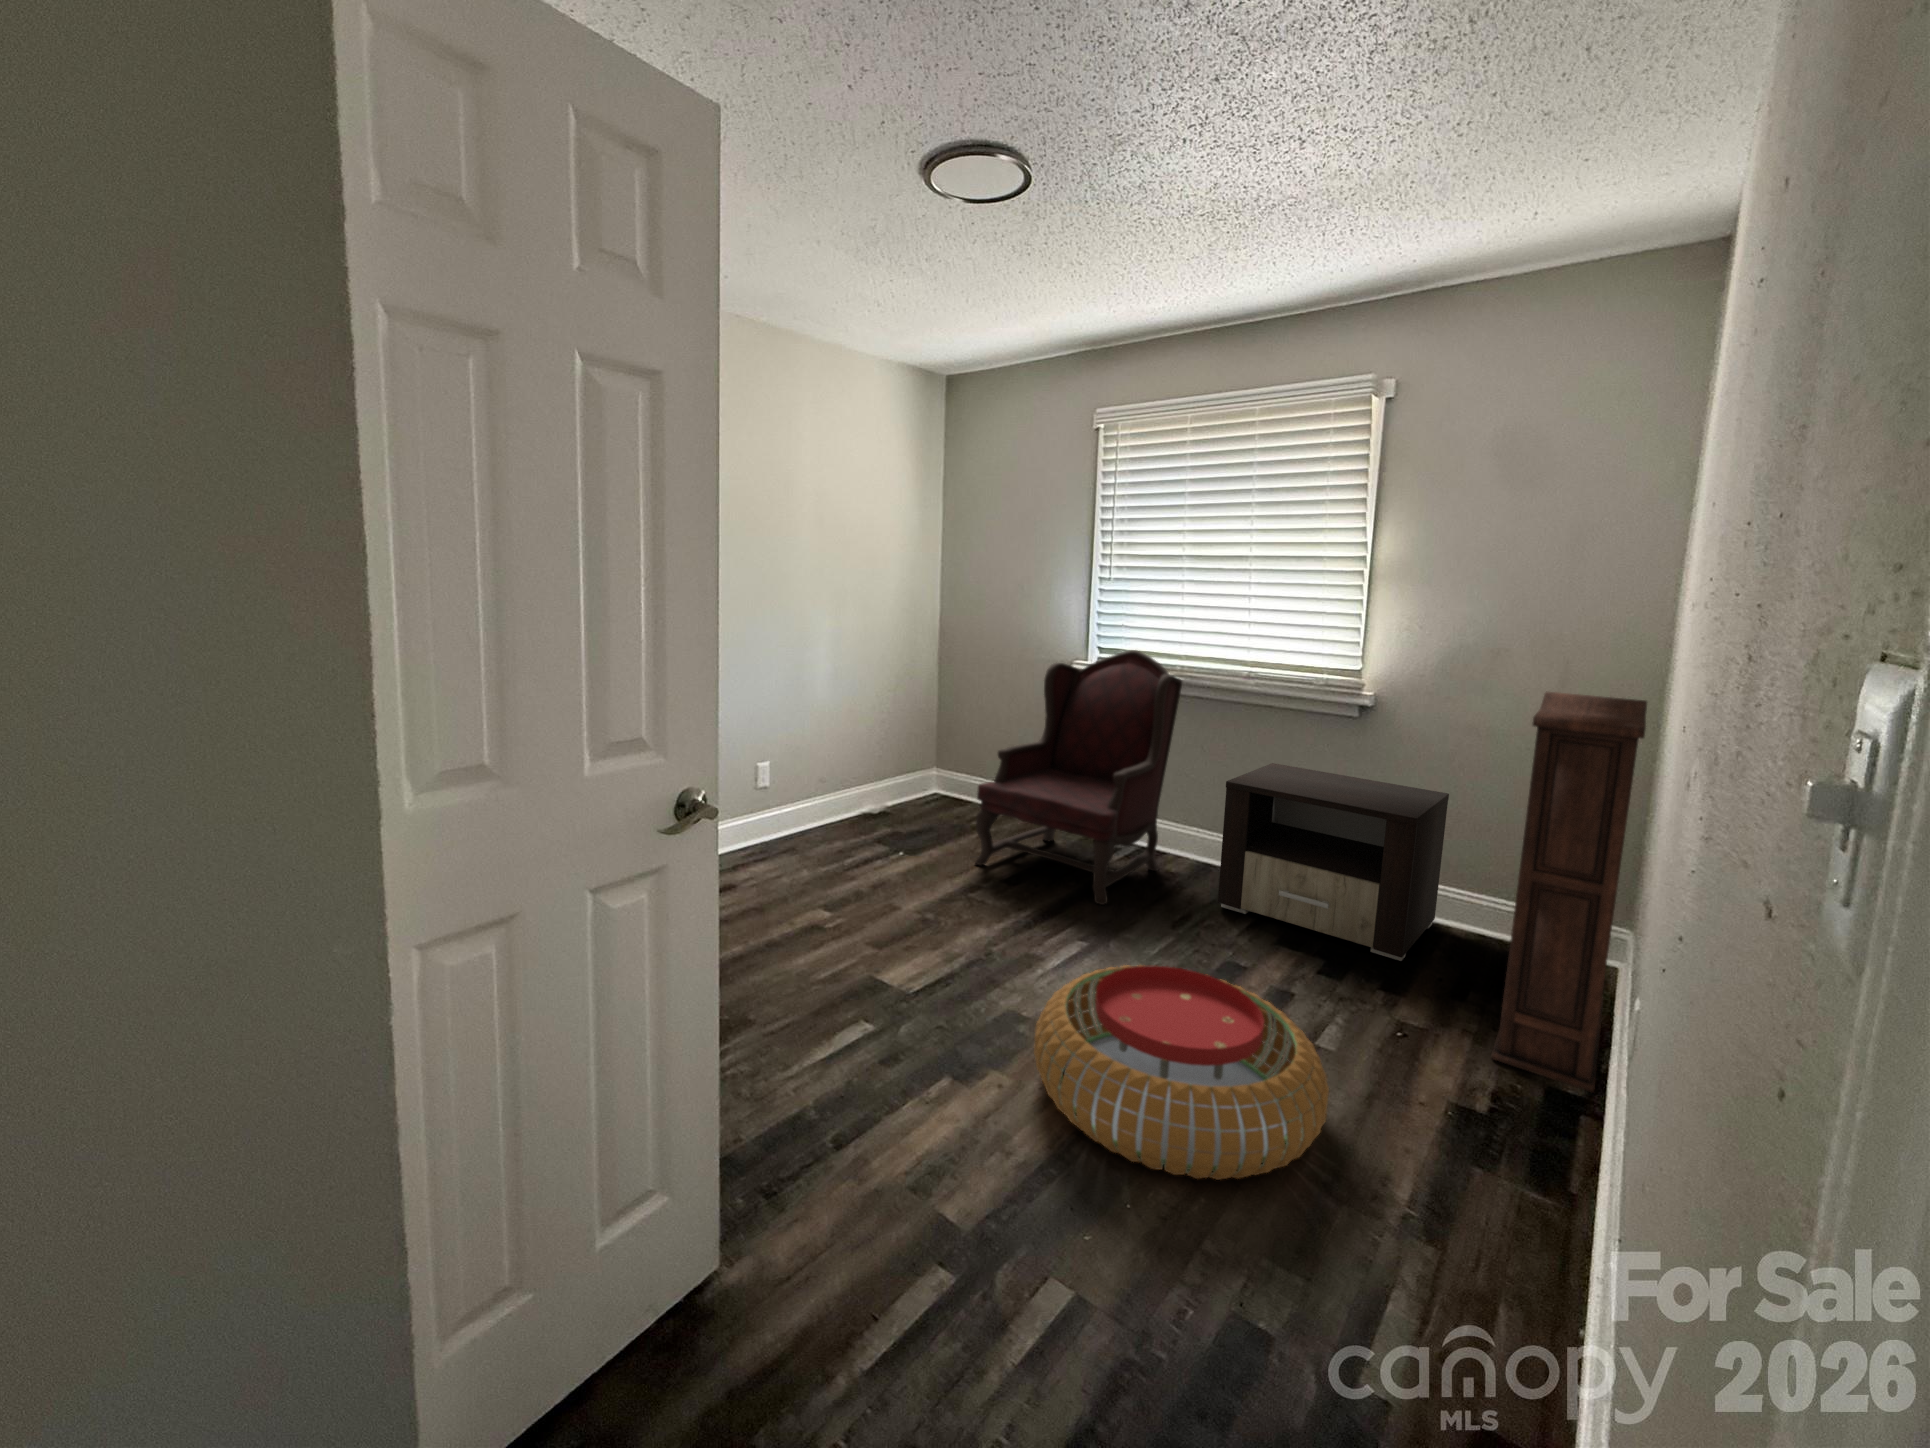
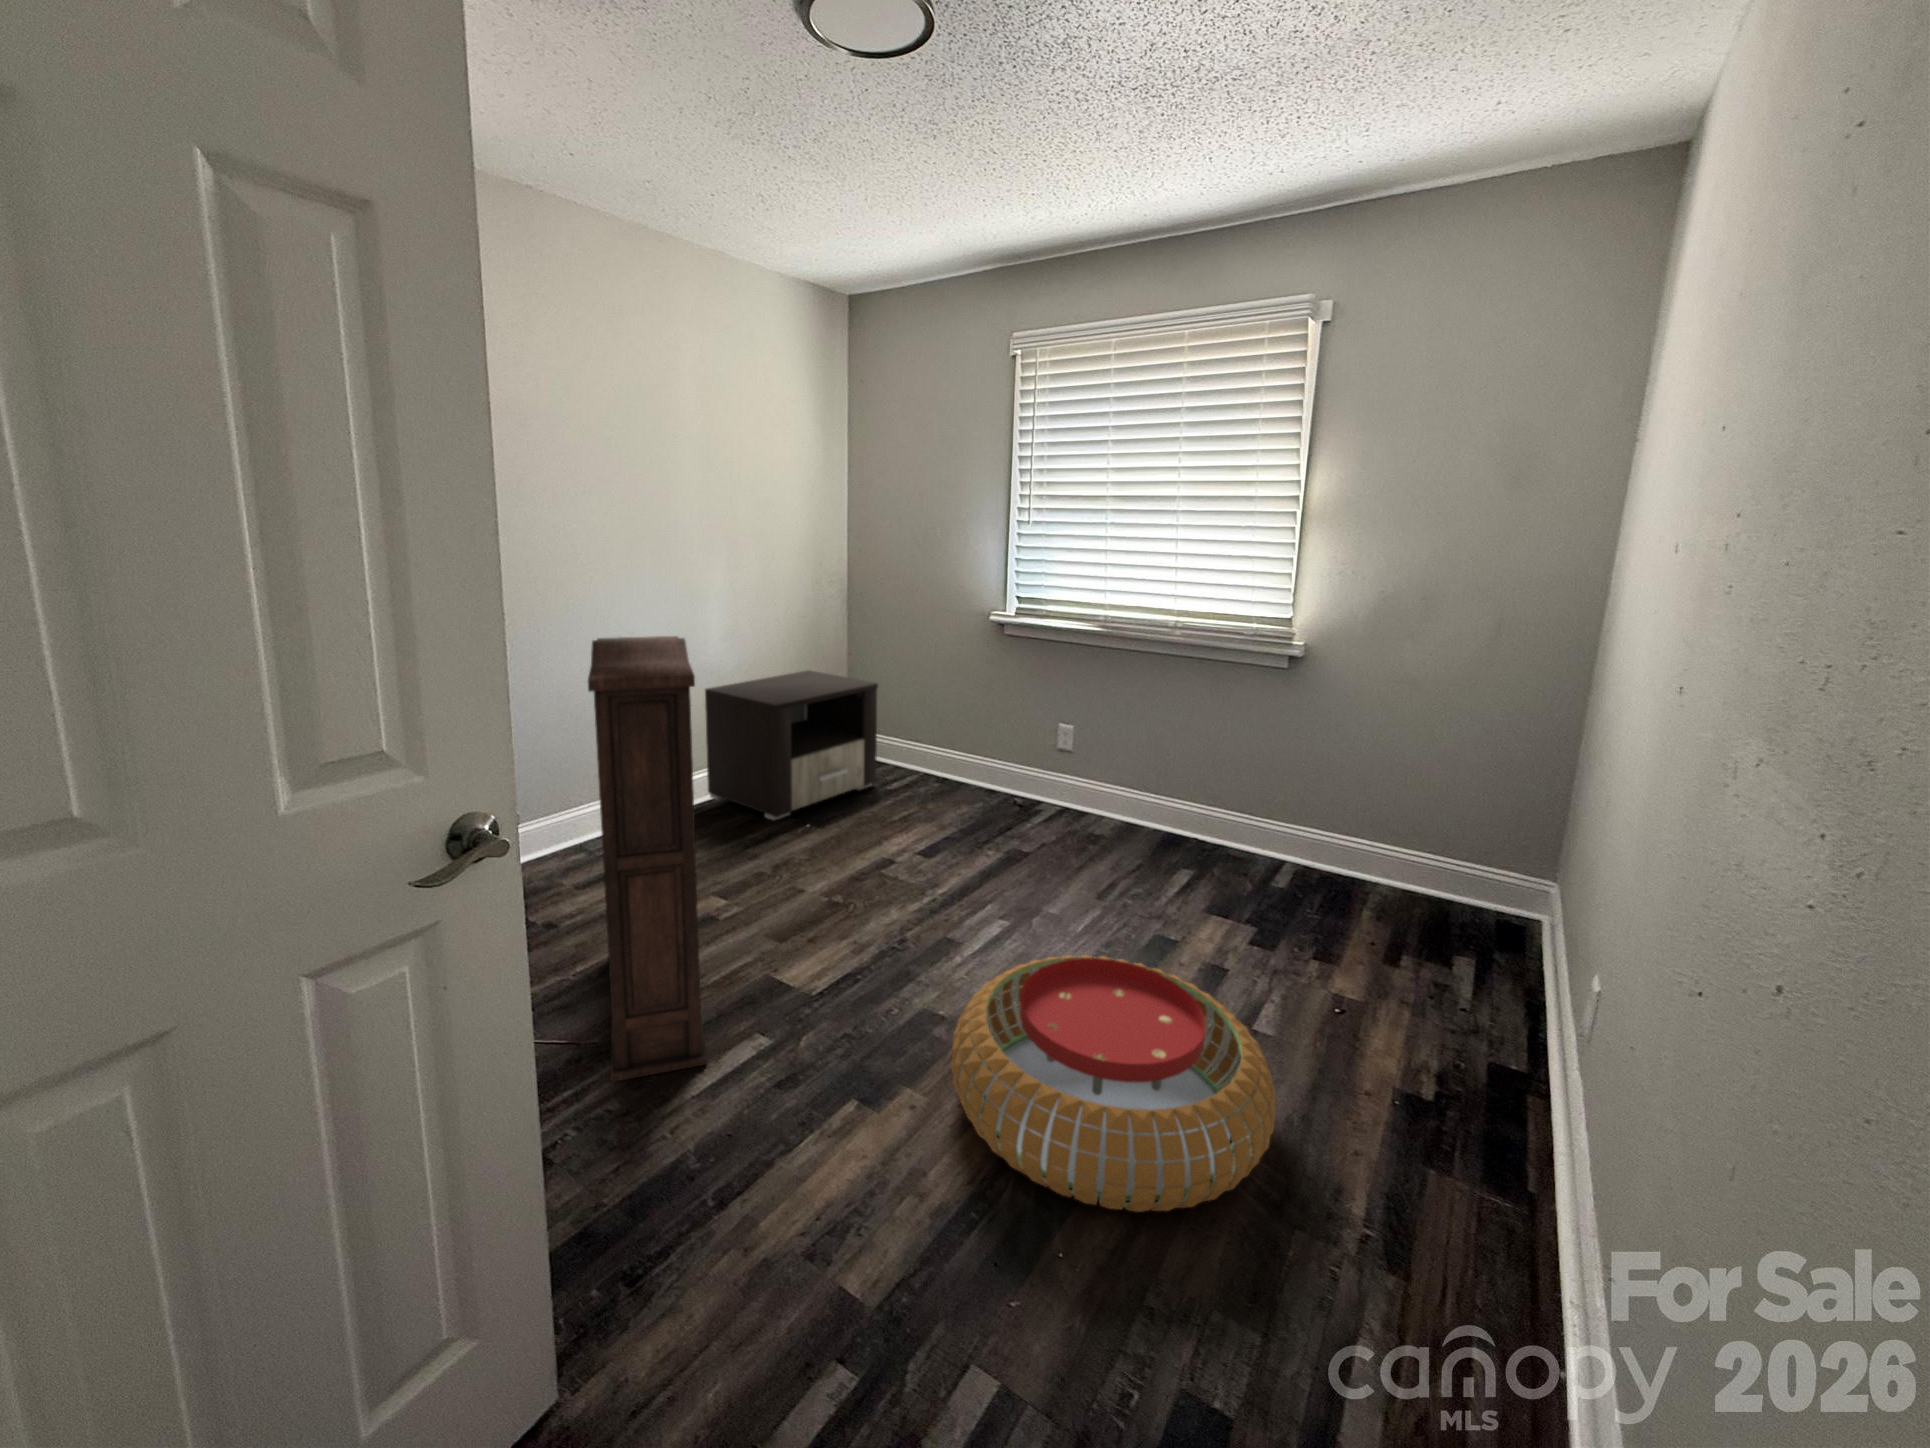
armchair: present [975,650,1182,905] -> none [887,599,1106,876]
bookshelf: present [1491,692,1647,1092] -> present [588,636,707,1082]
nightstand: present [1218,763,1449,961] -> present [705,670,878,820]

